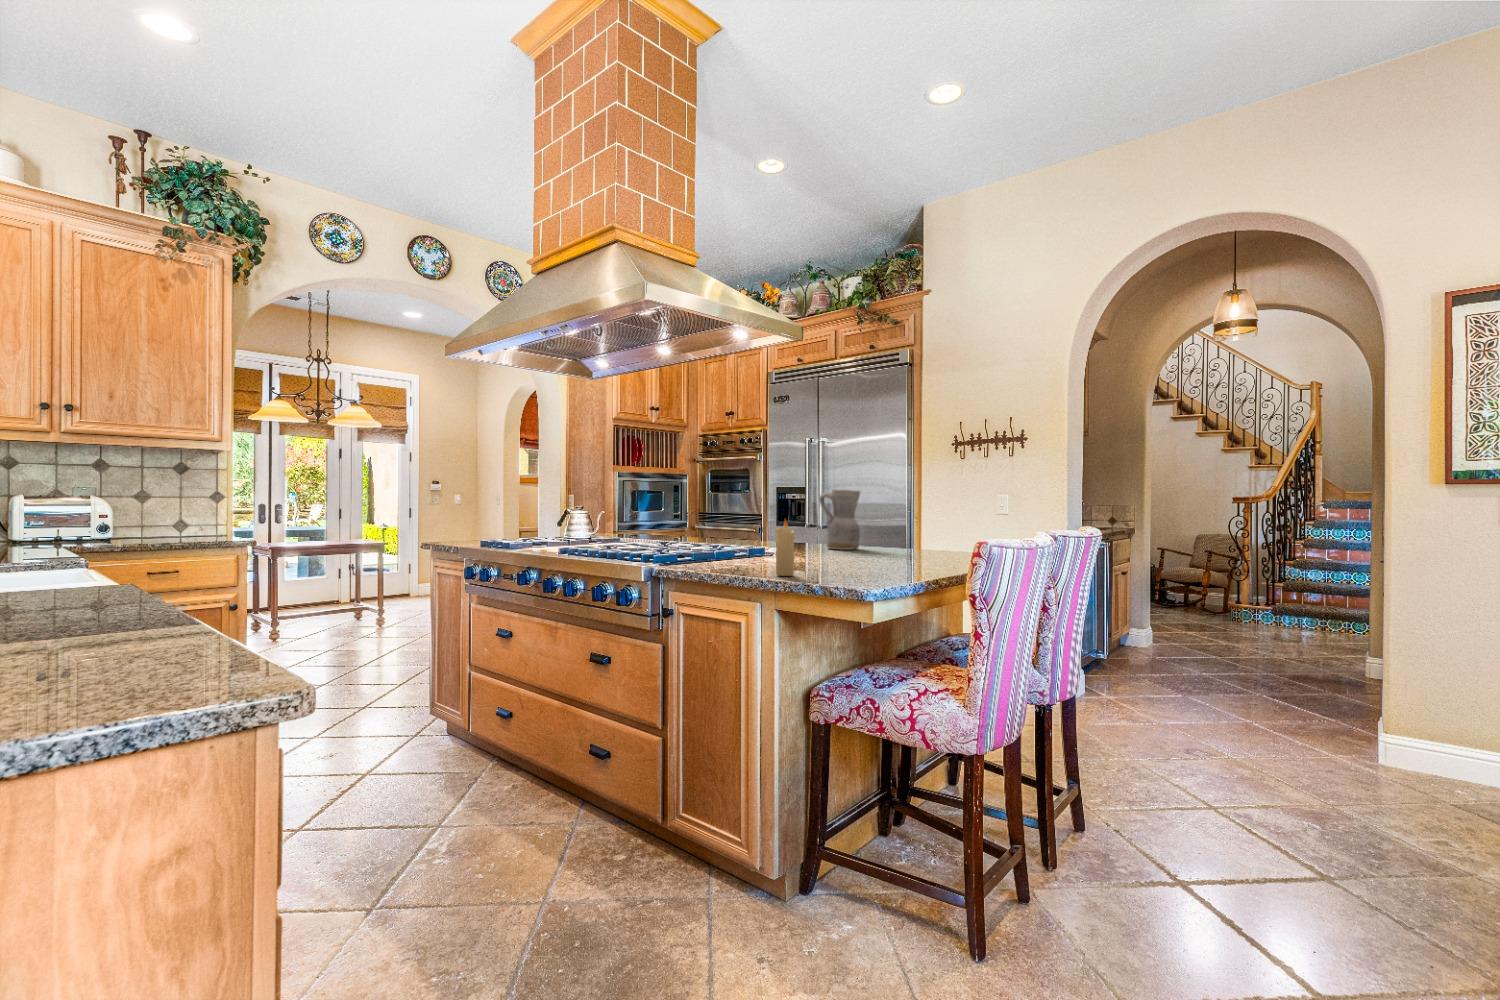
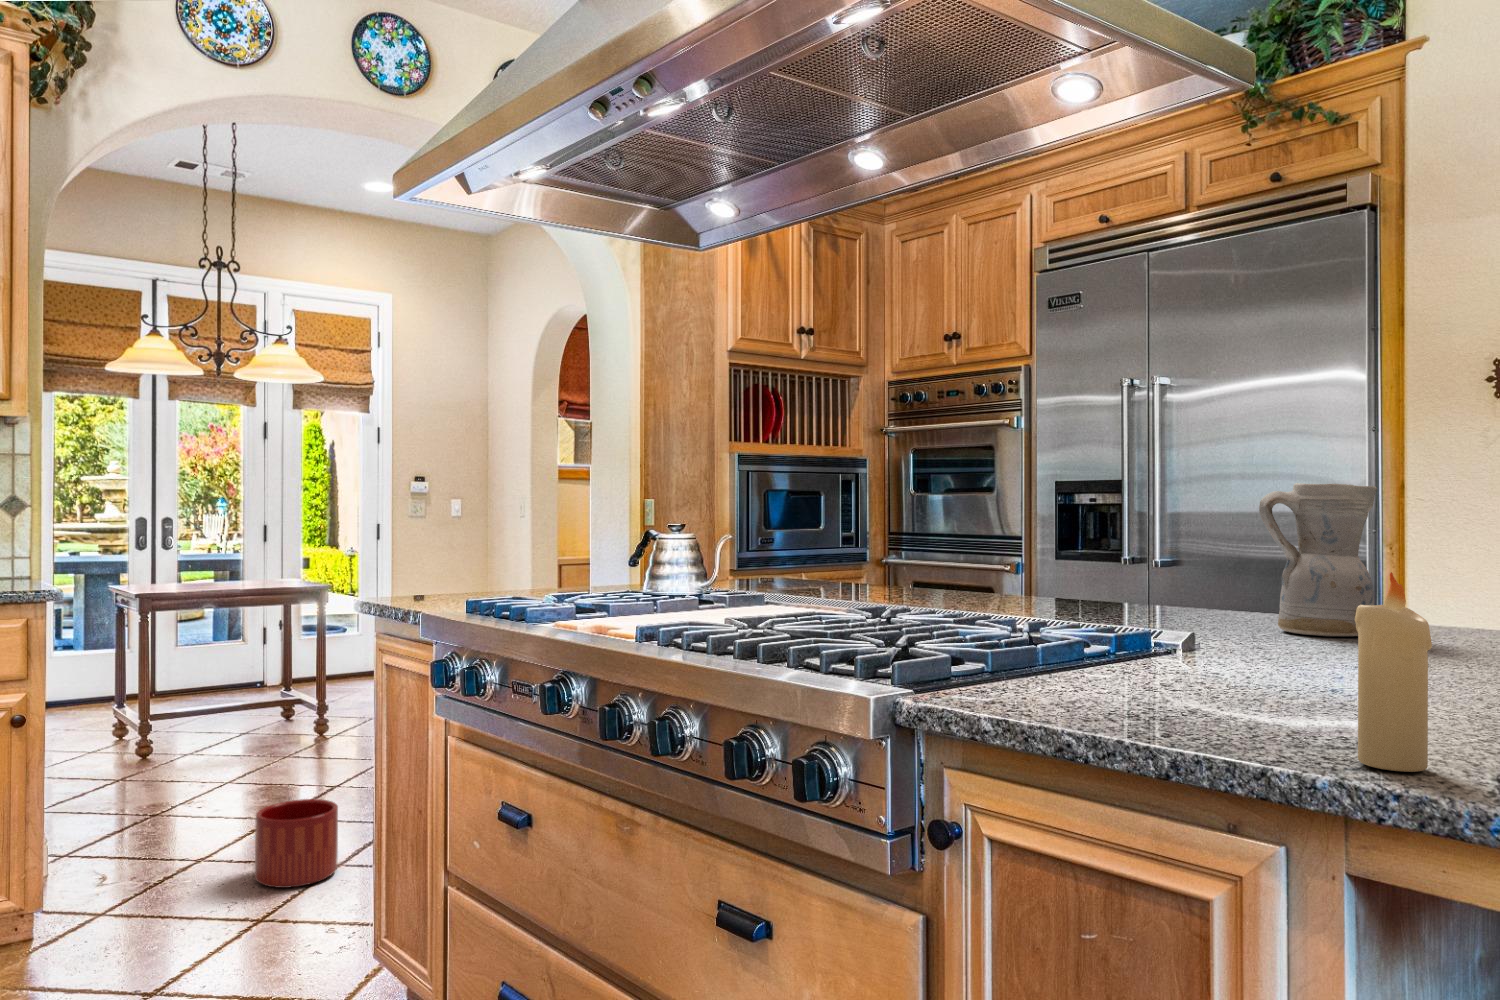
planter: none [357,652,403,696] -> present [255,799,338,888]

